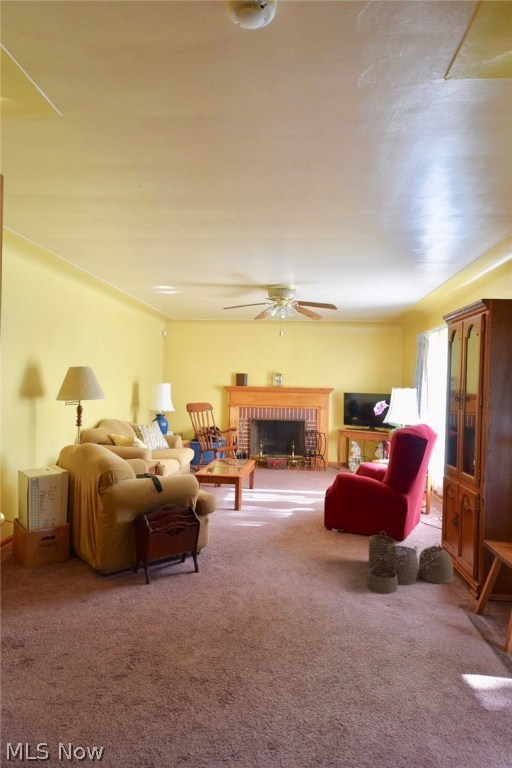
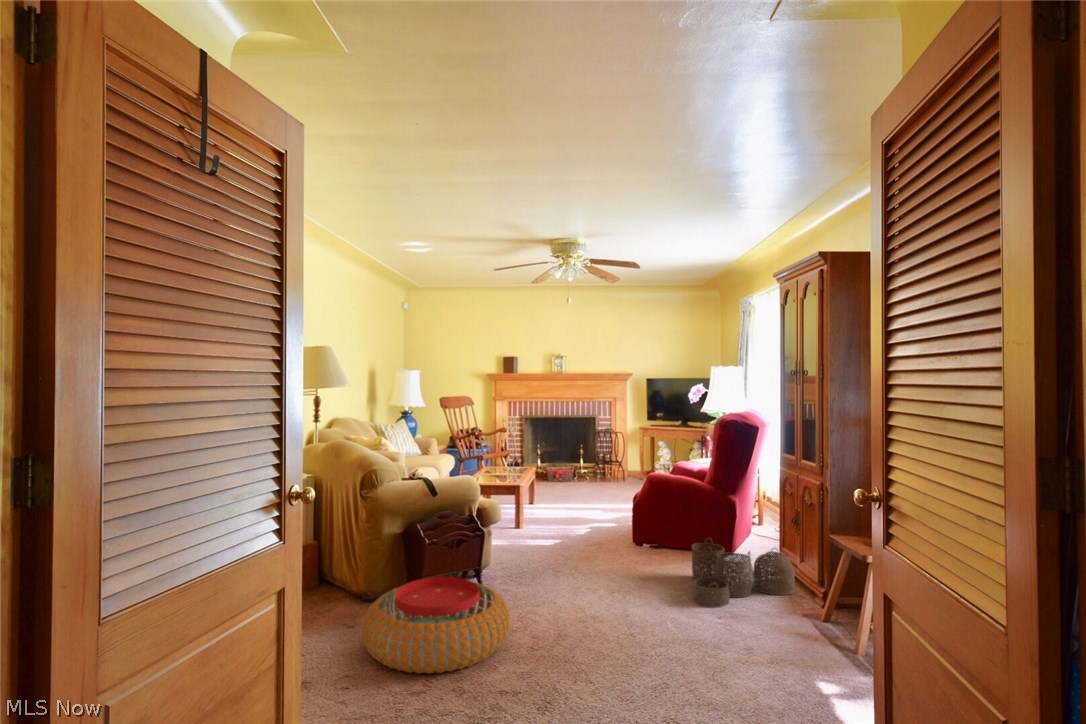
pouf: none [87,563,211,652] -> present [362,577,510,674]

